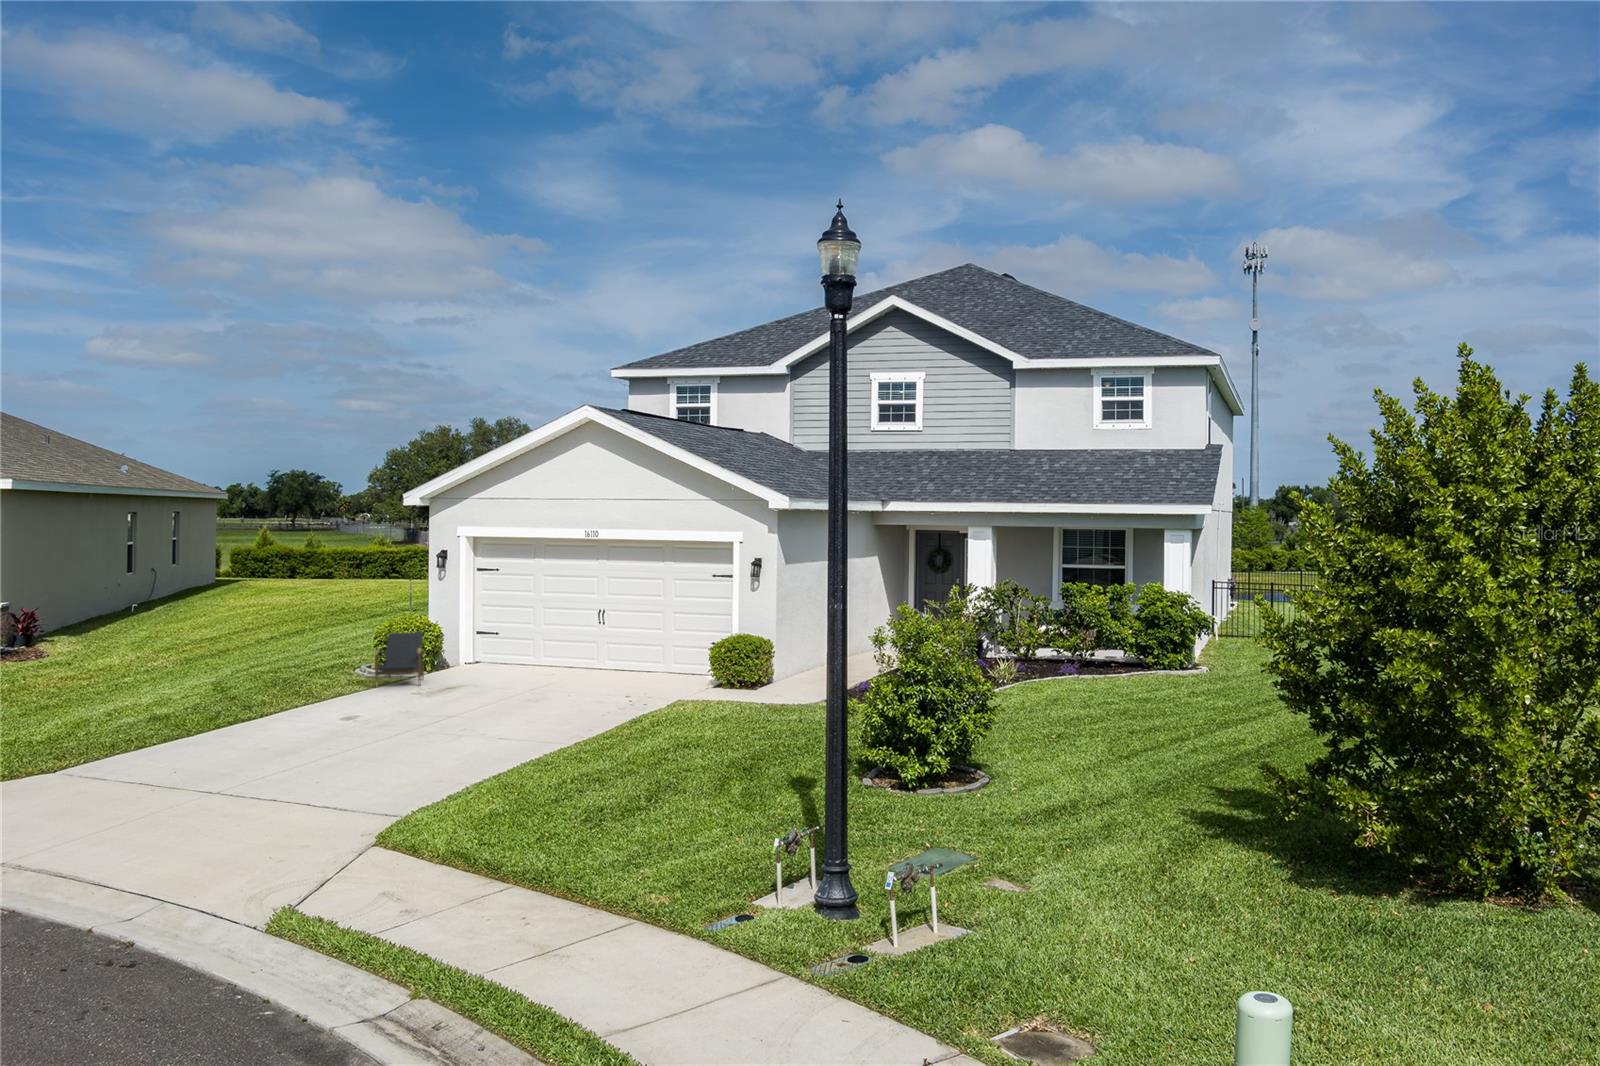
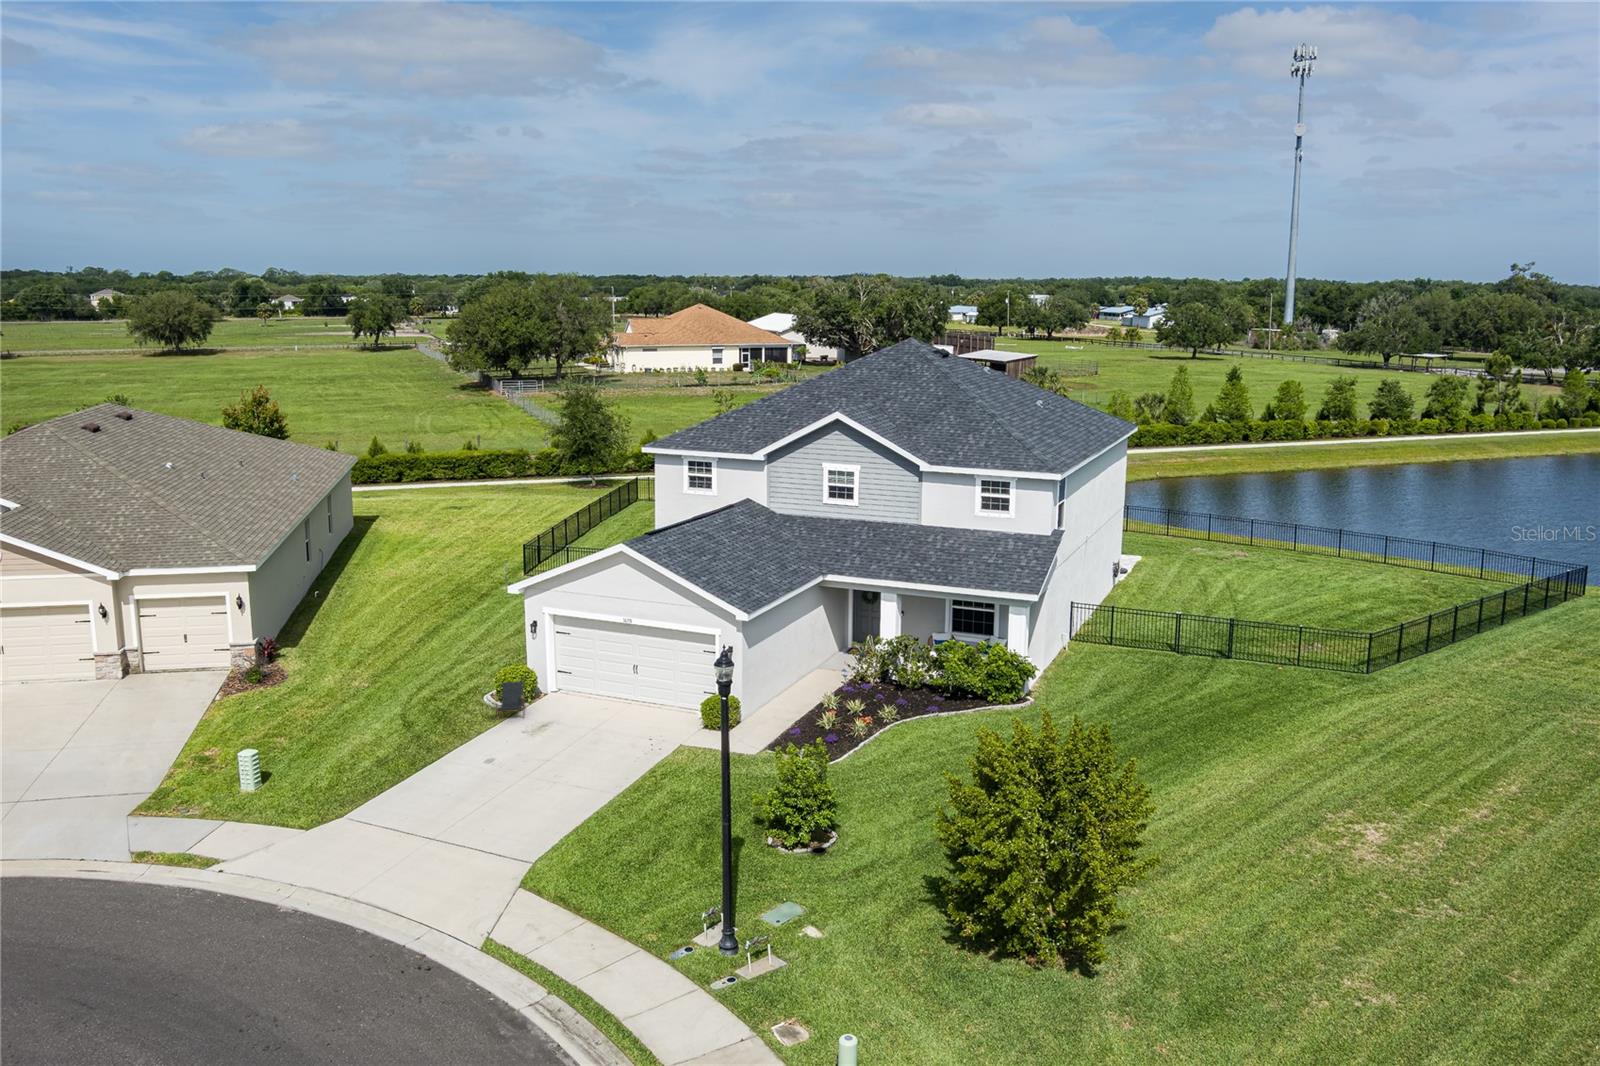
potted tree: none [949,731,990,794] -> present [810,825,827,855]

